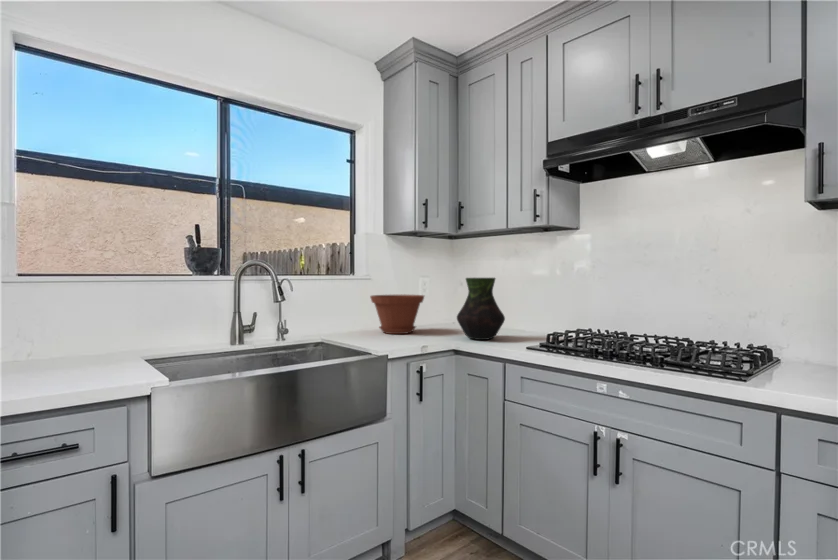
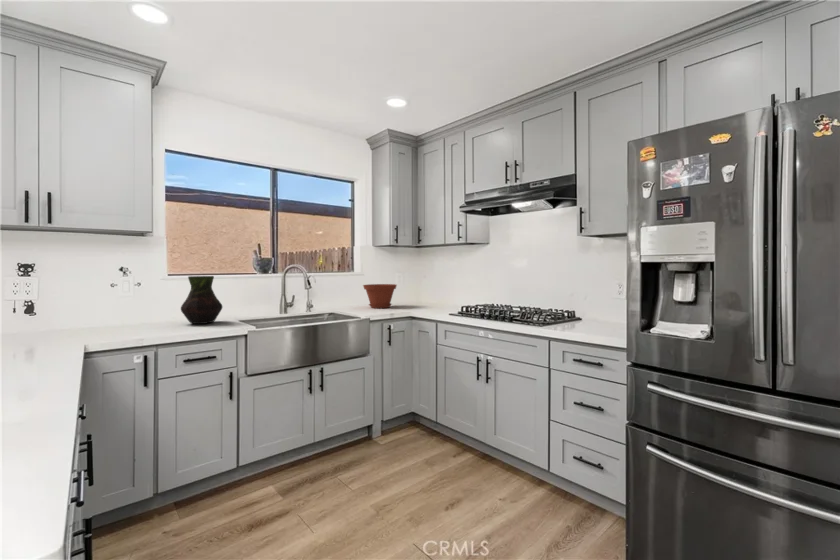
vase: present [457,278,505,340] -> present [181,276,222,324]

